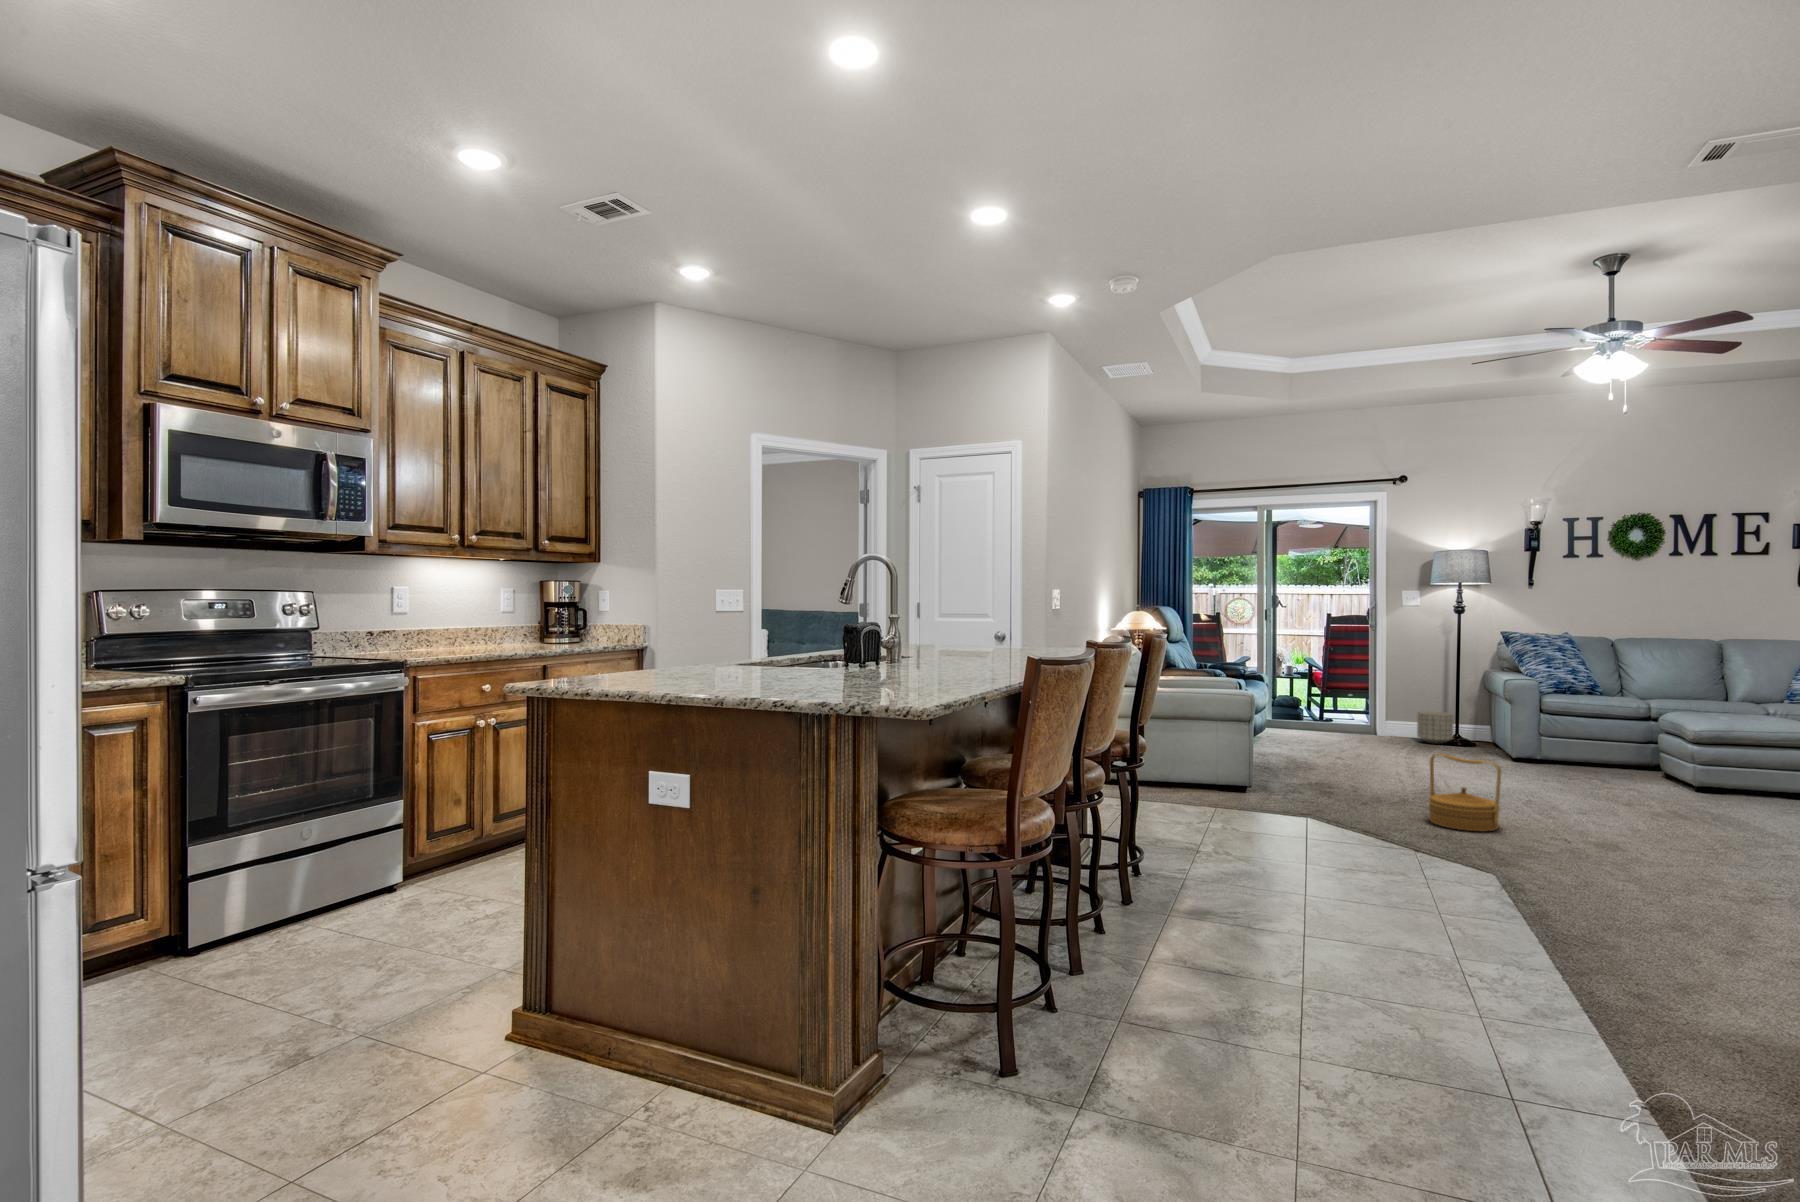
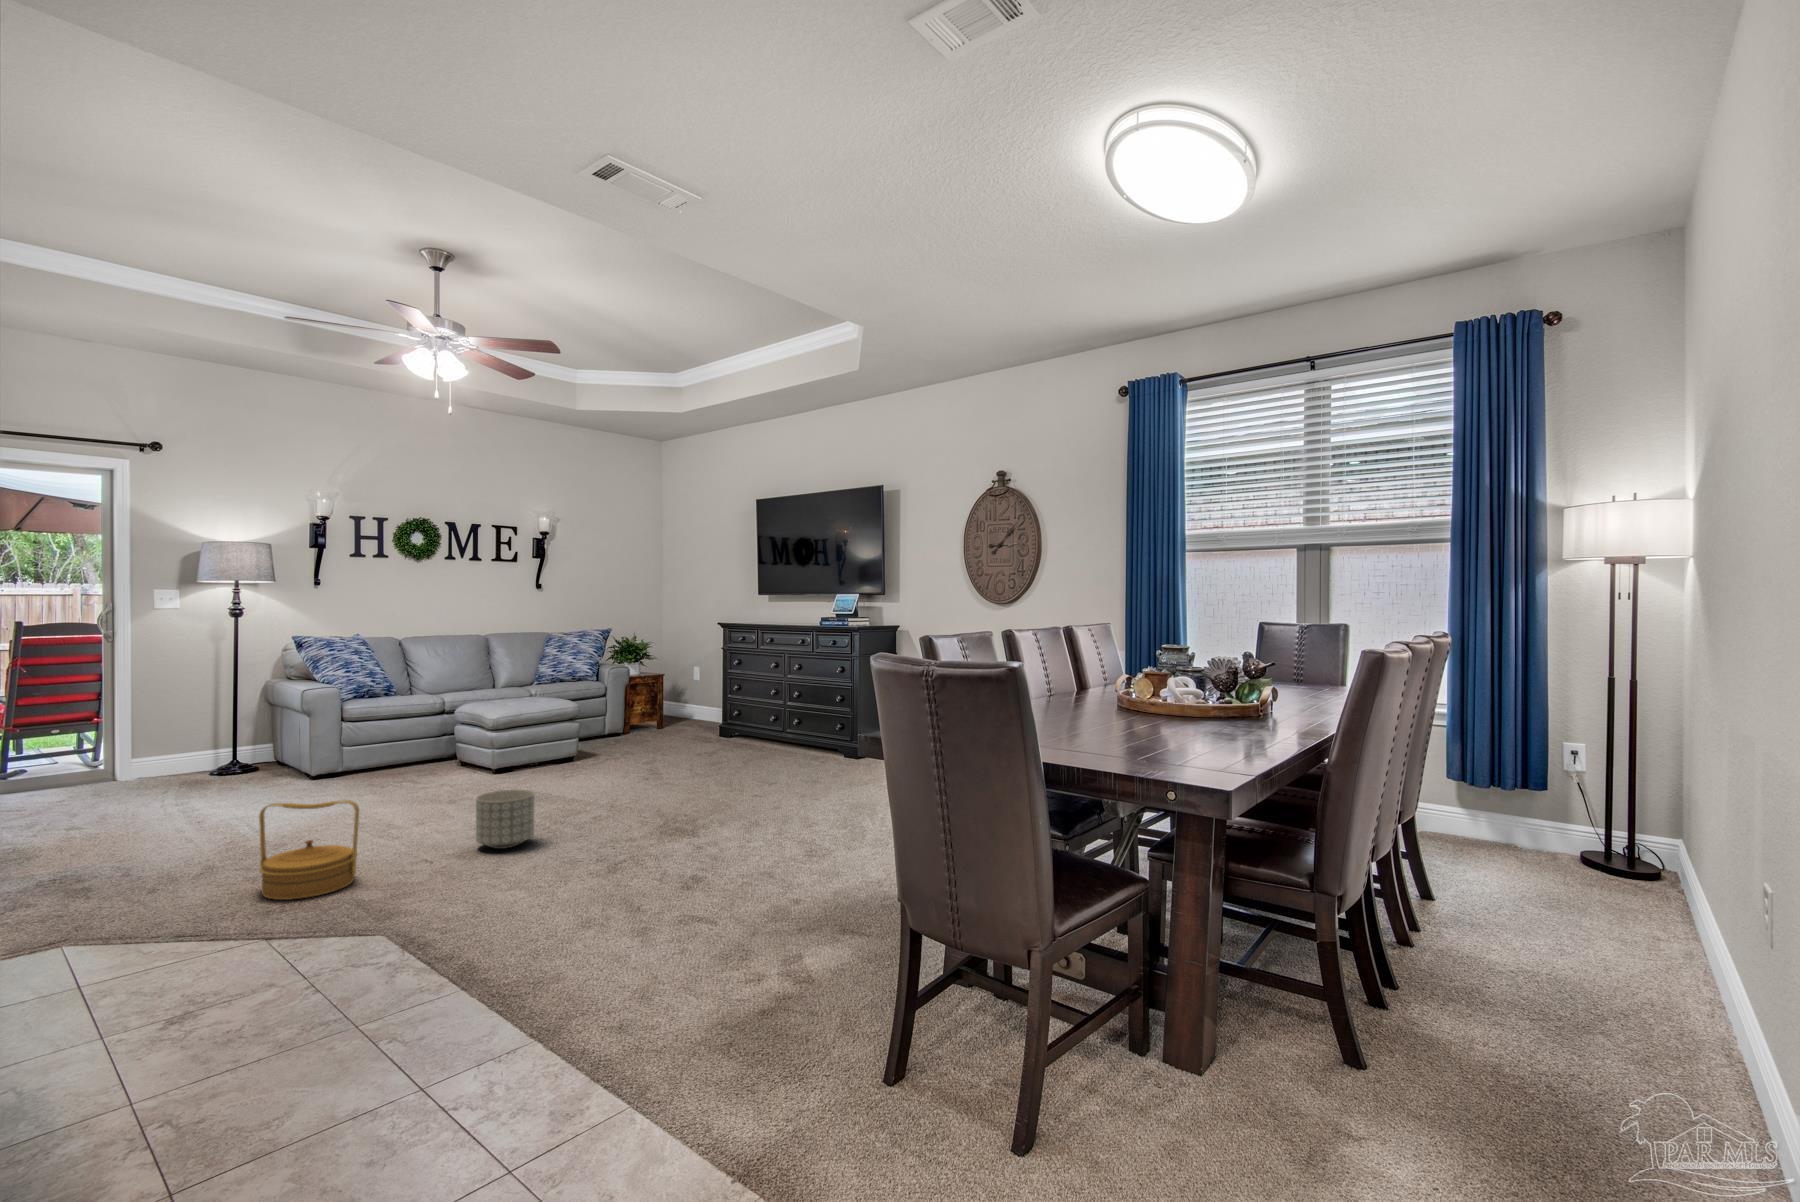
planter: present [1417,711,1453,744] -> present [476,789,534,849]

